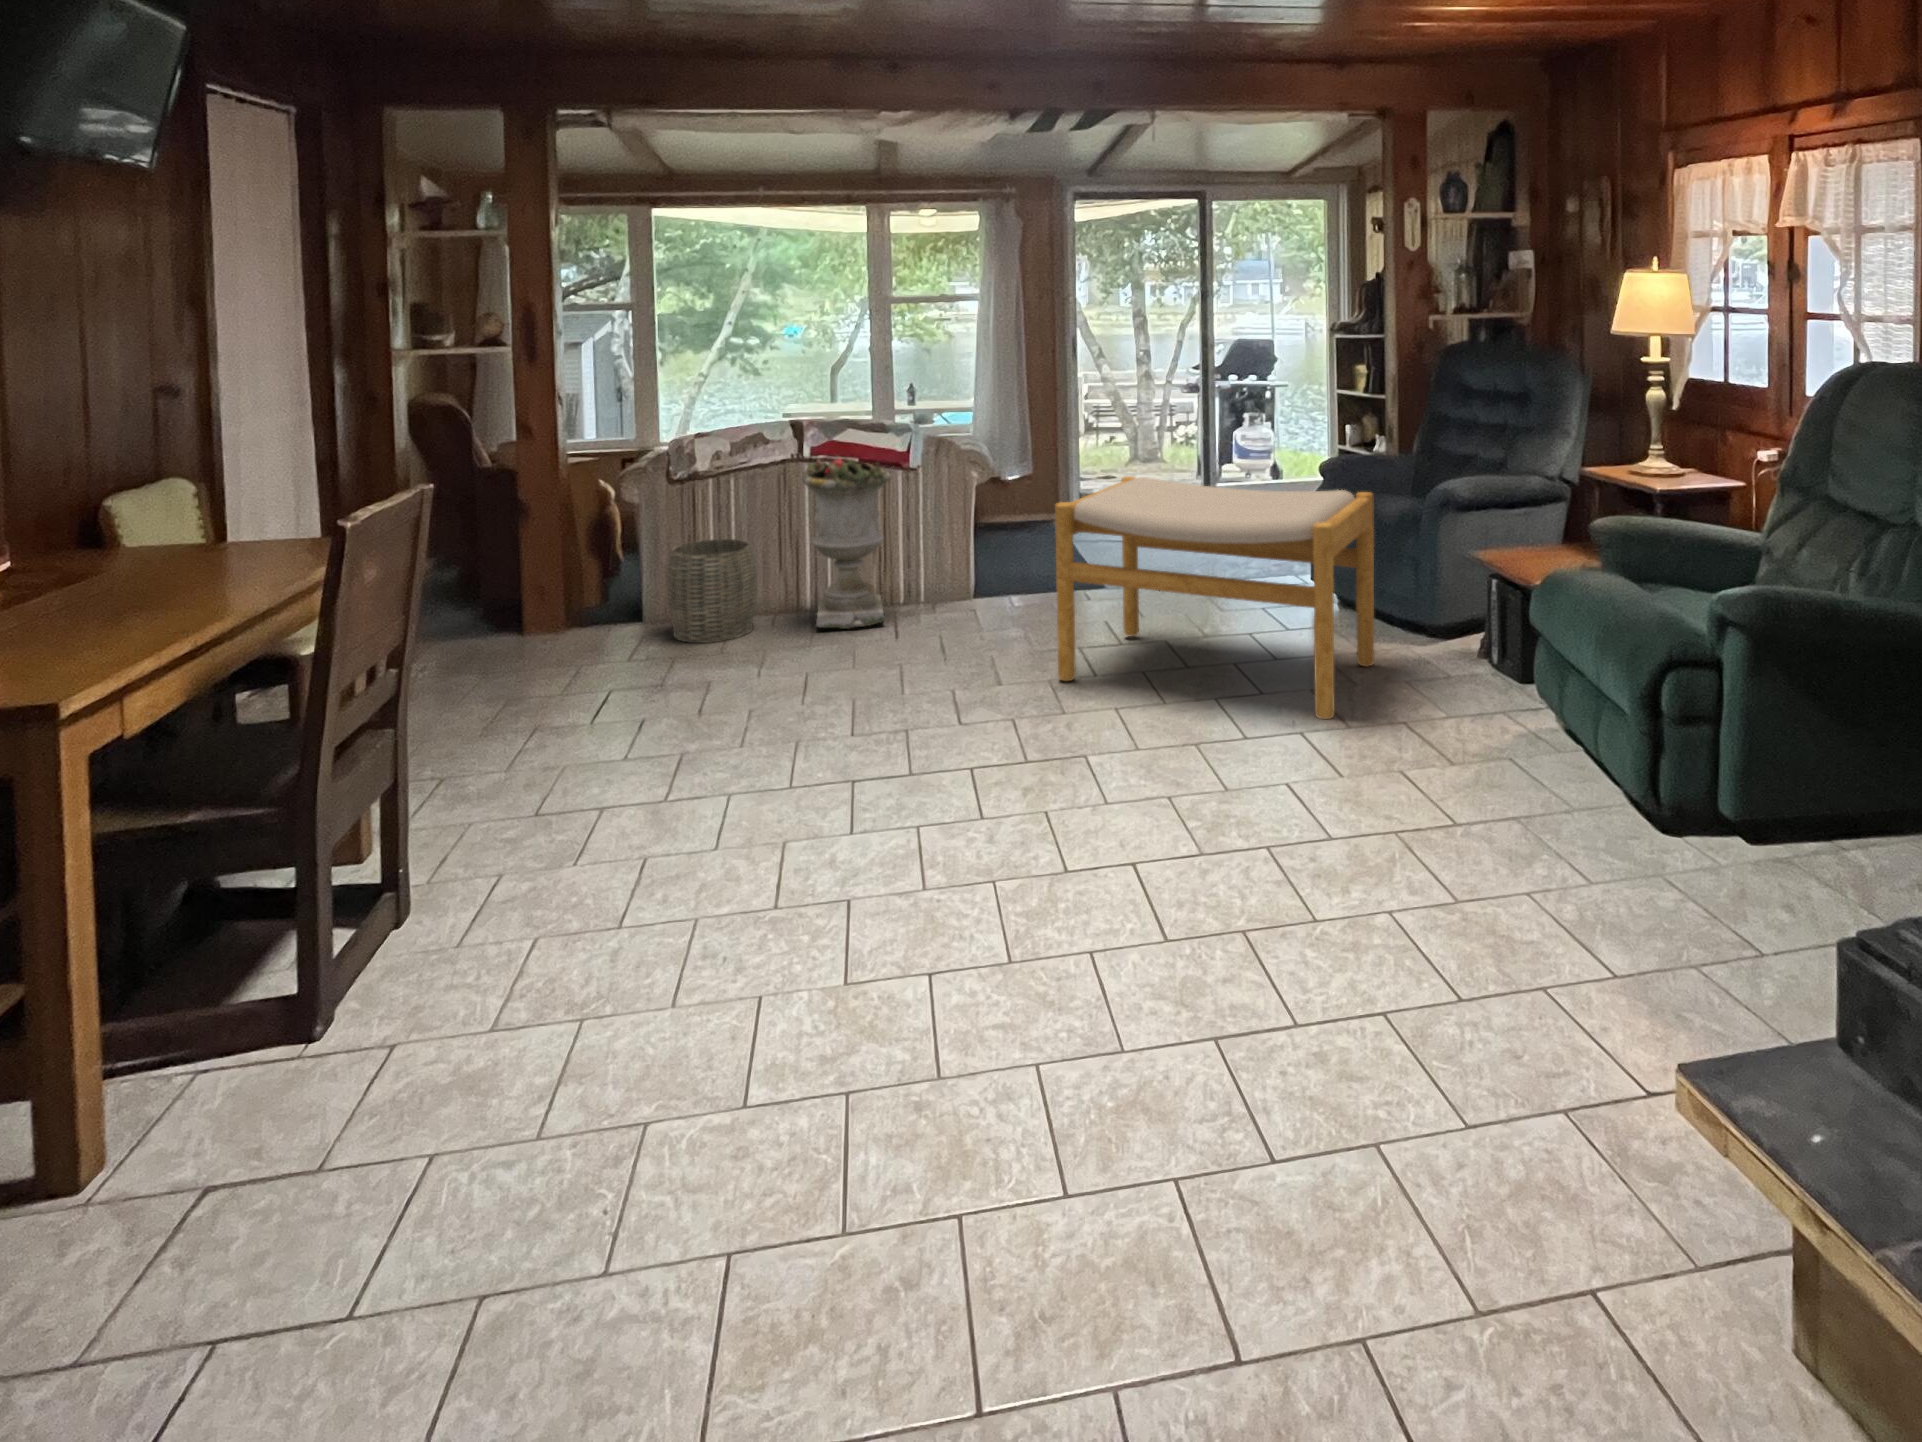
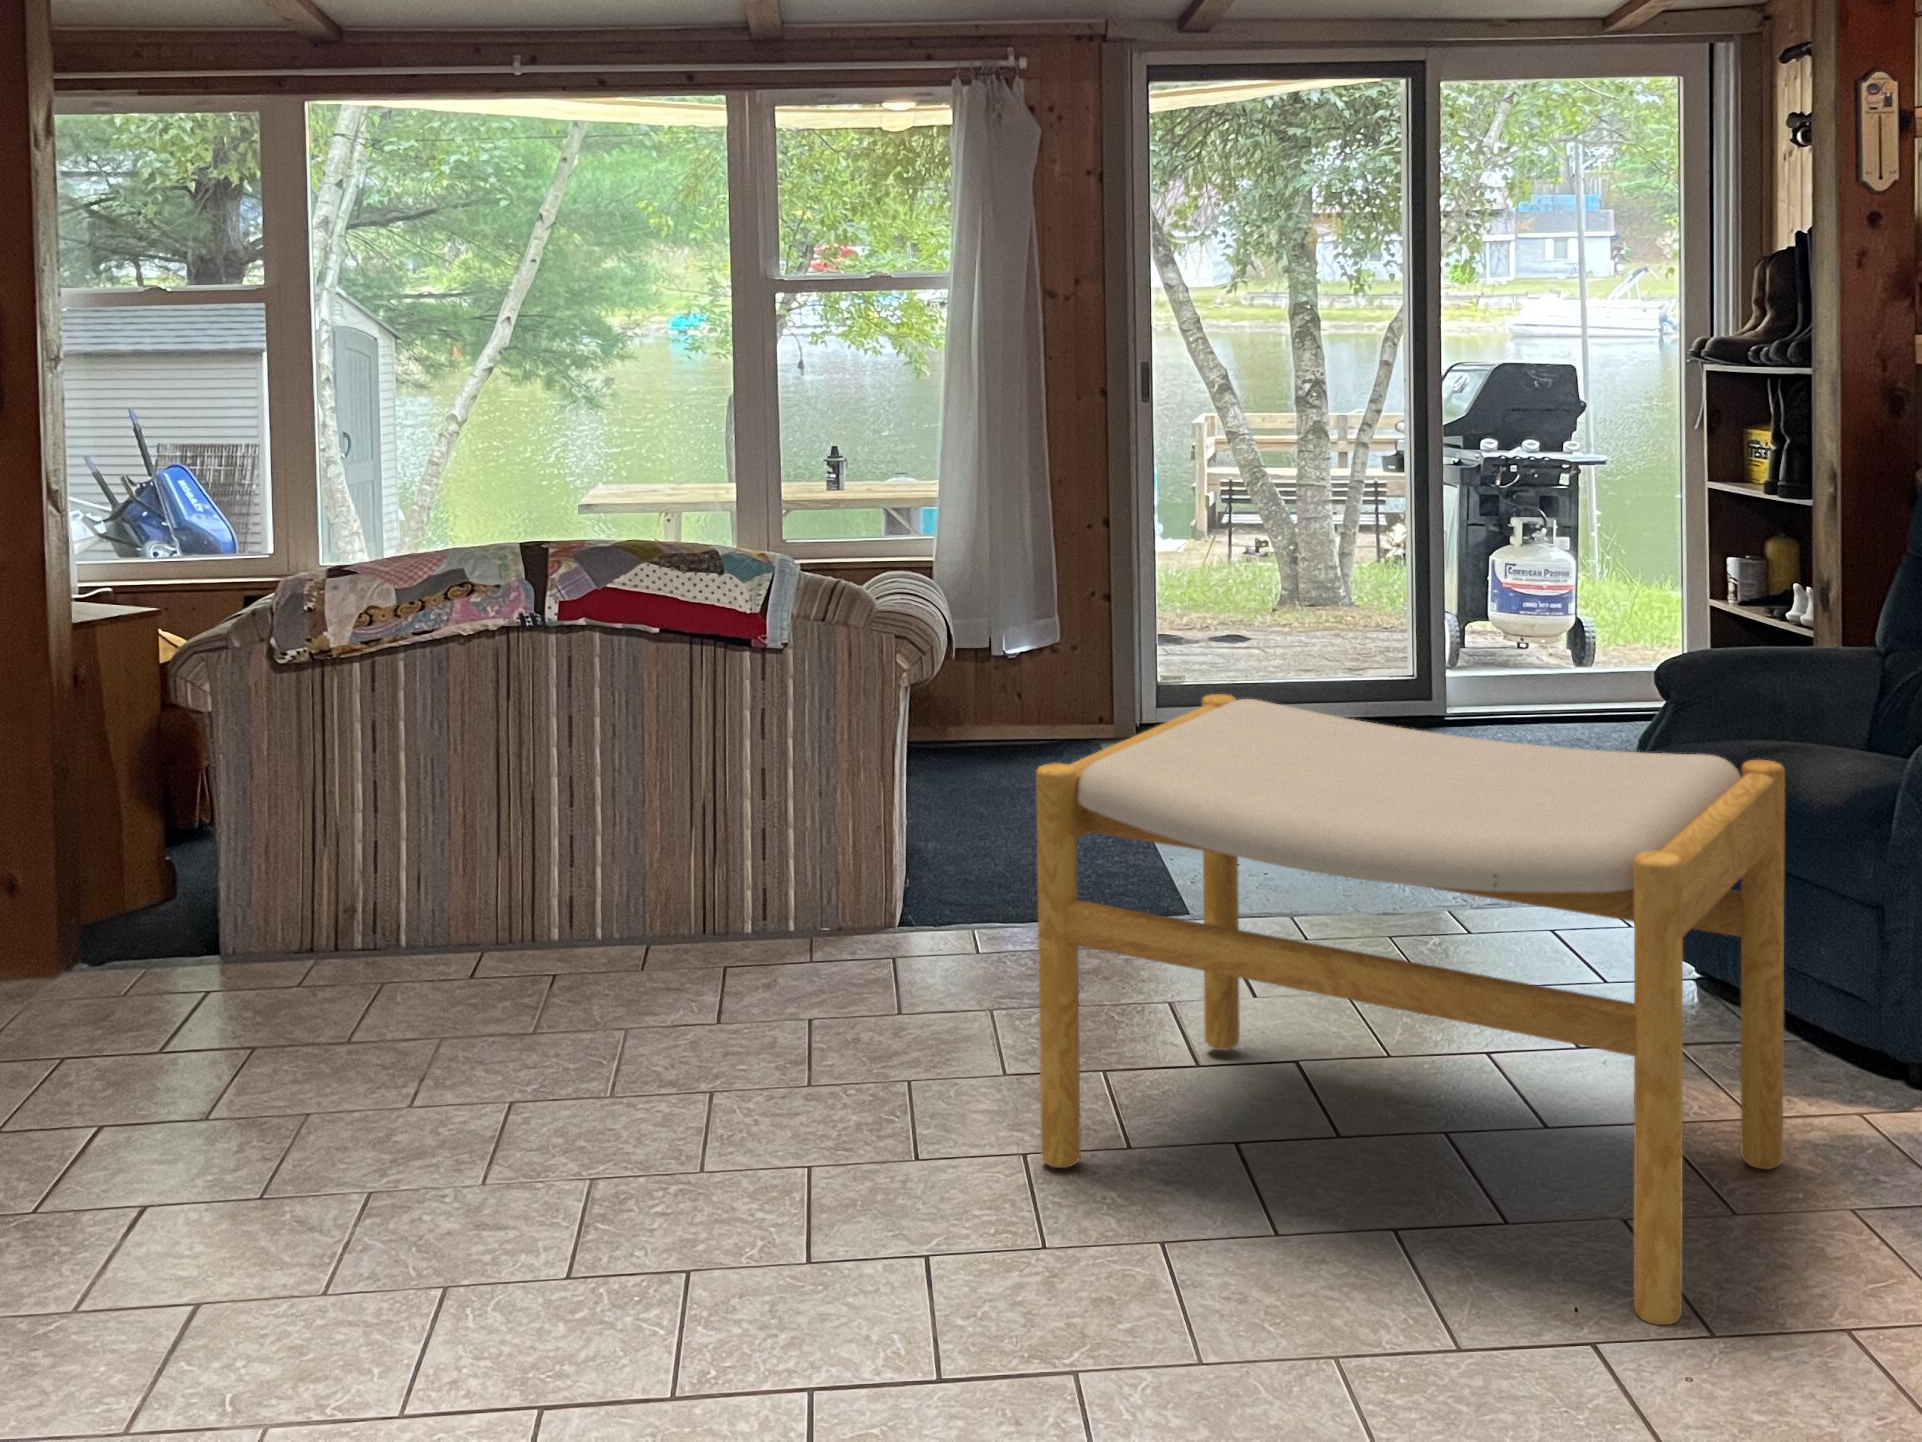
planter: present [802,458,891,629] -> none [532,623,722,995]
woven basket: present [667,539,757,643] -> none [253,790,439,1014]

